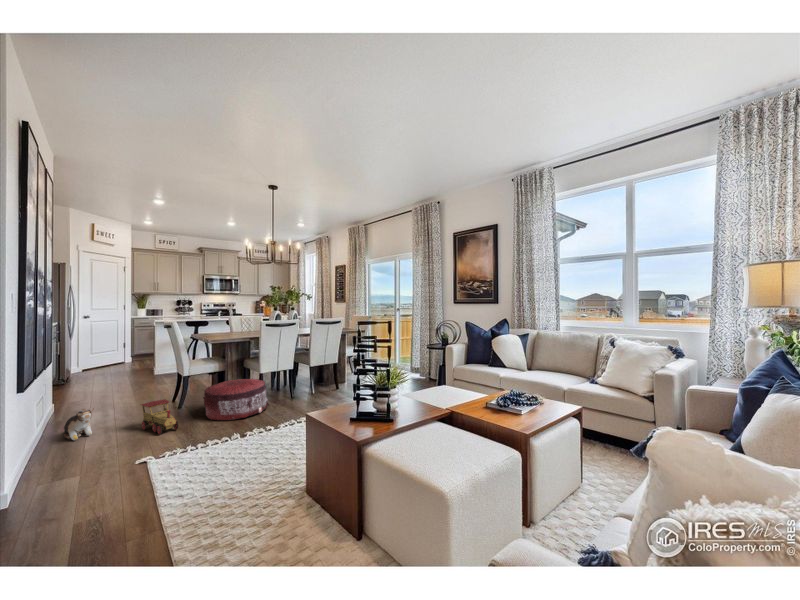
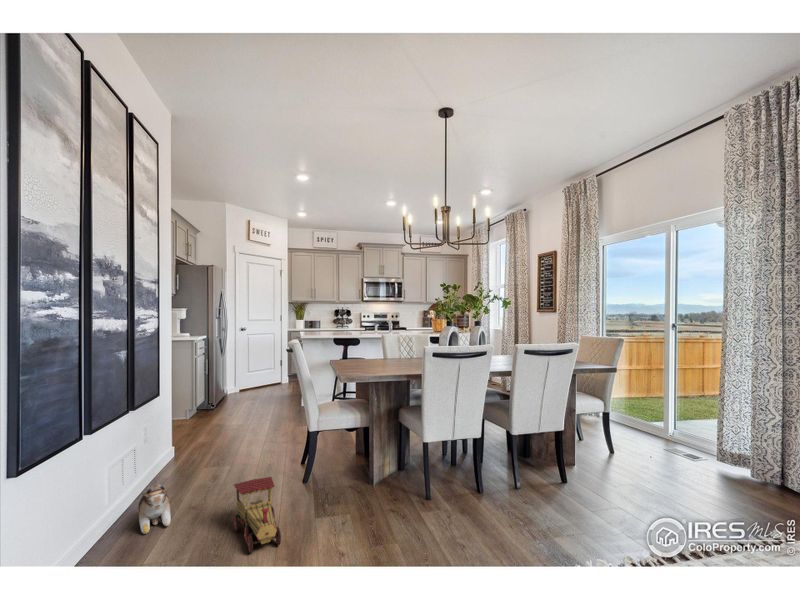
pouf: present [203,378,269,420] -> none [328,447,438,539]

